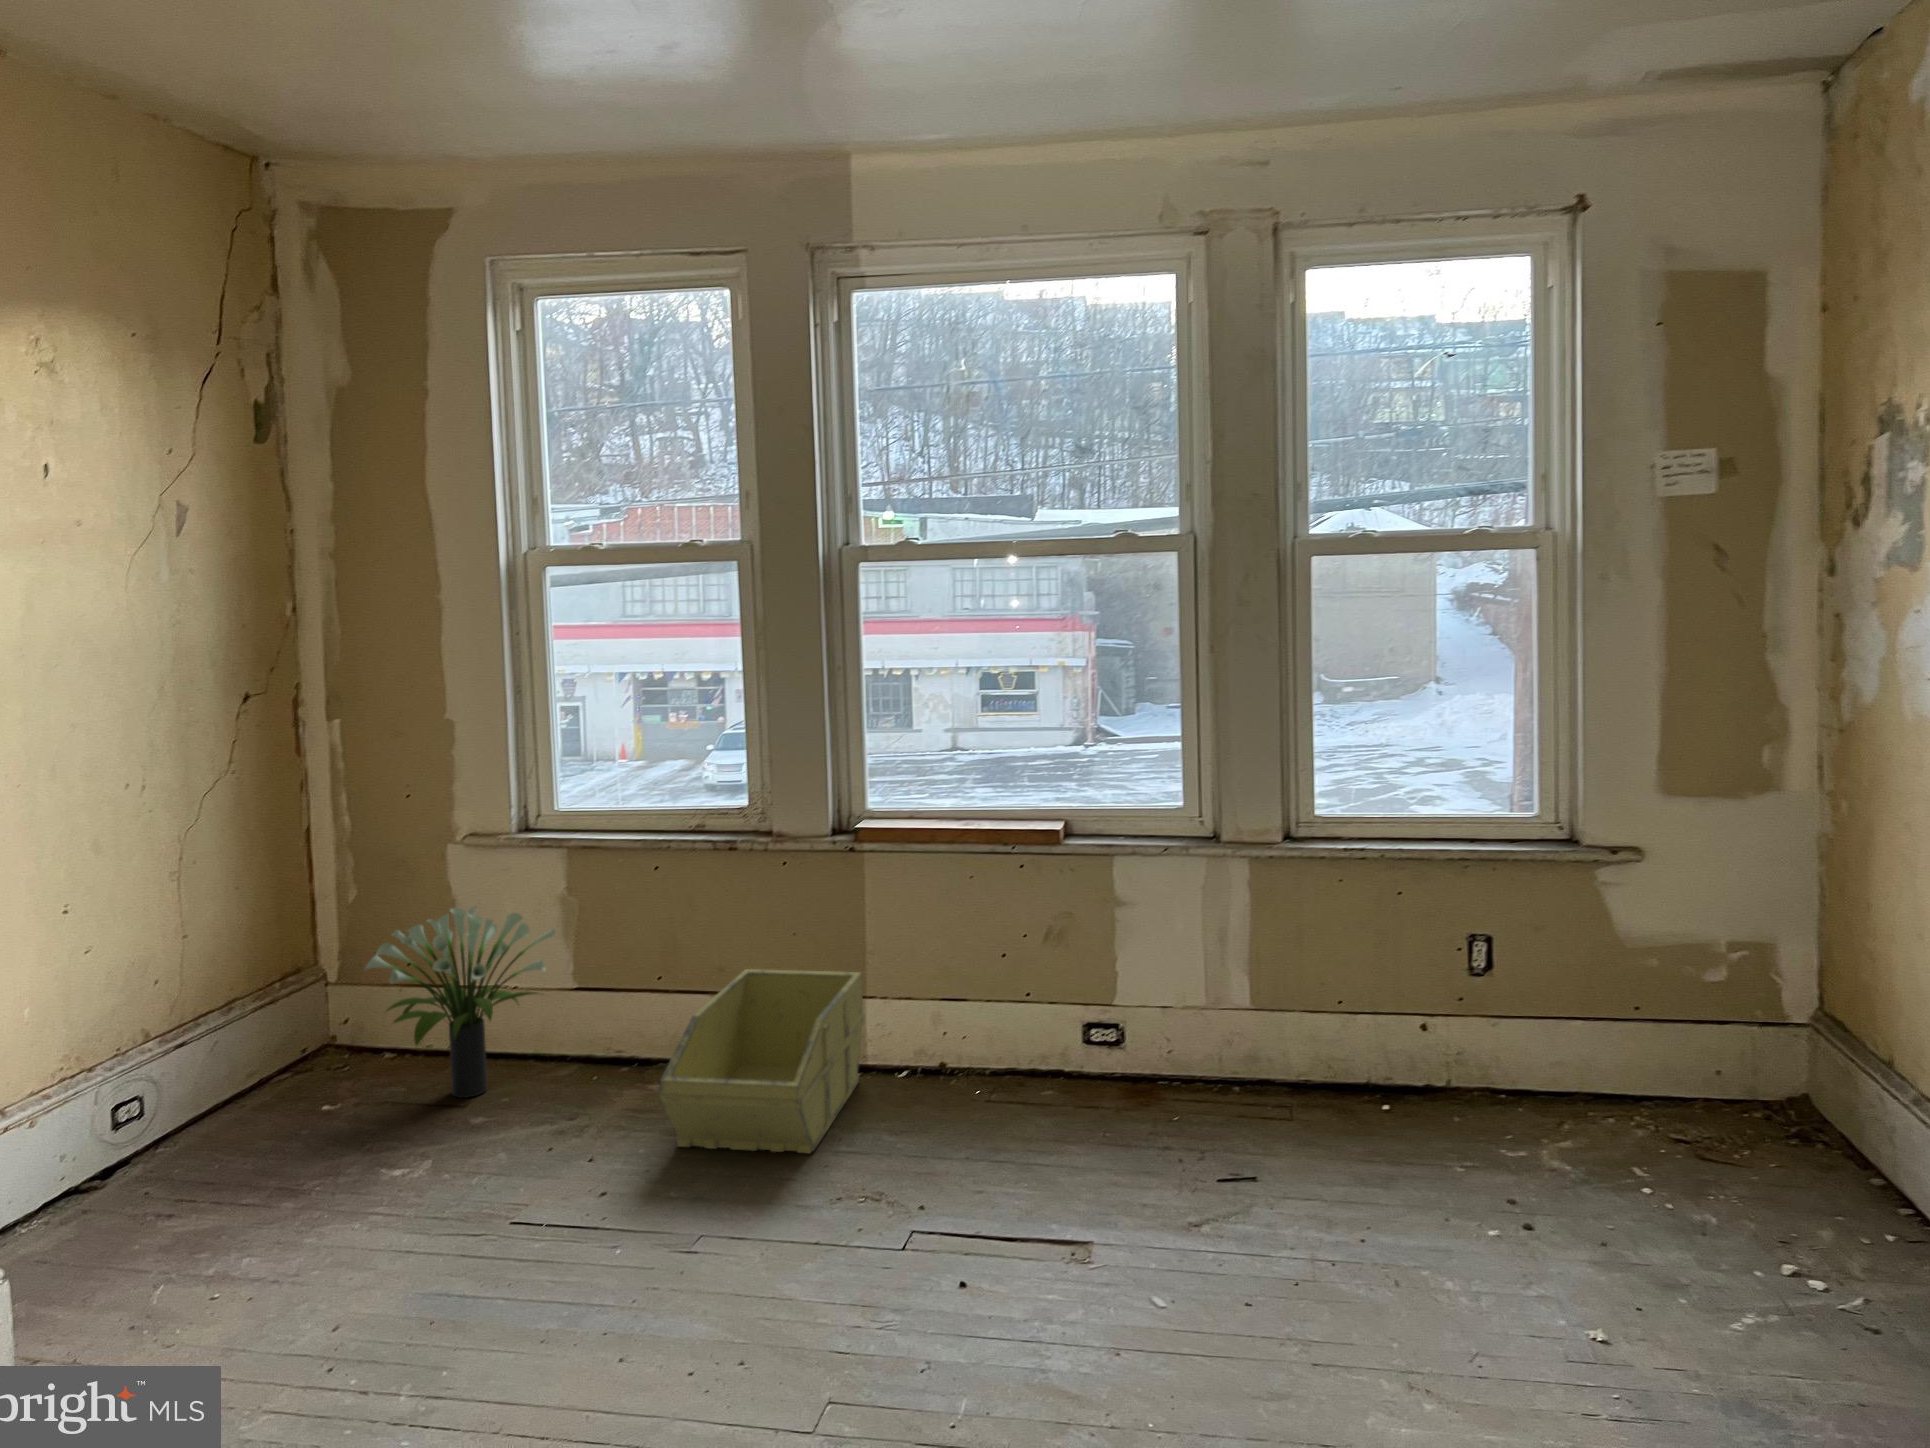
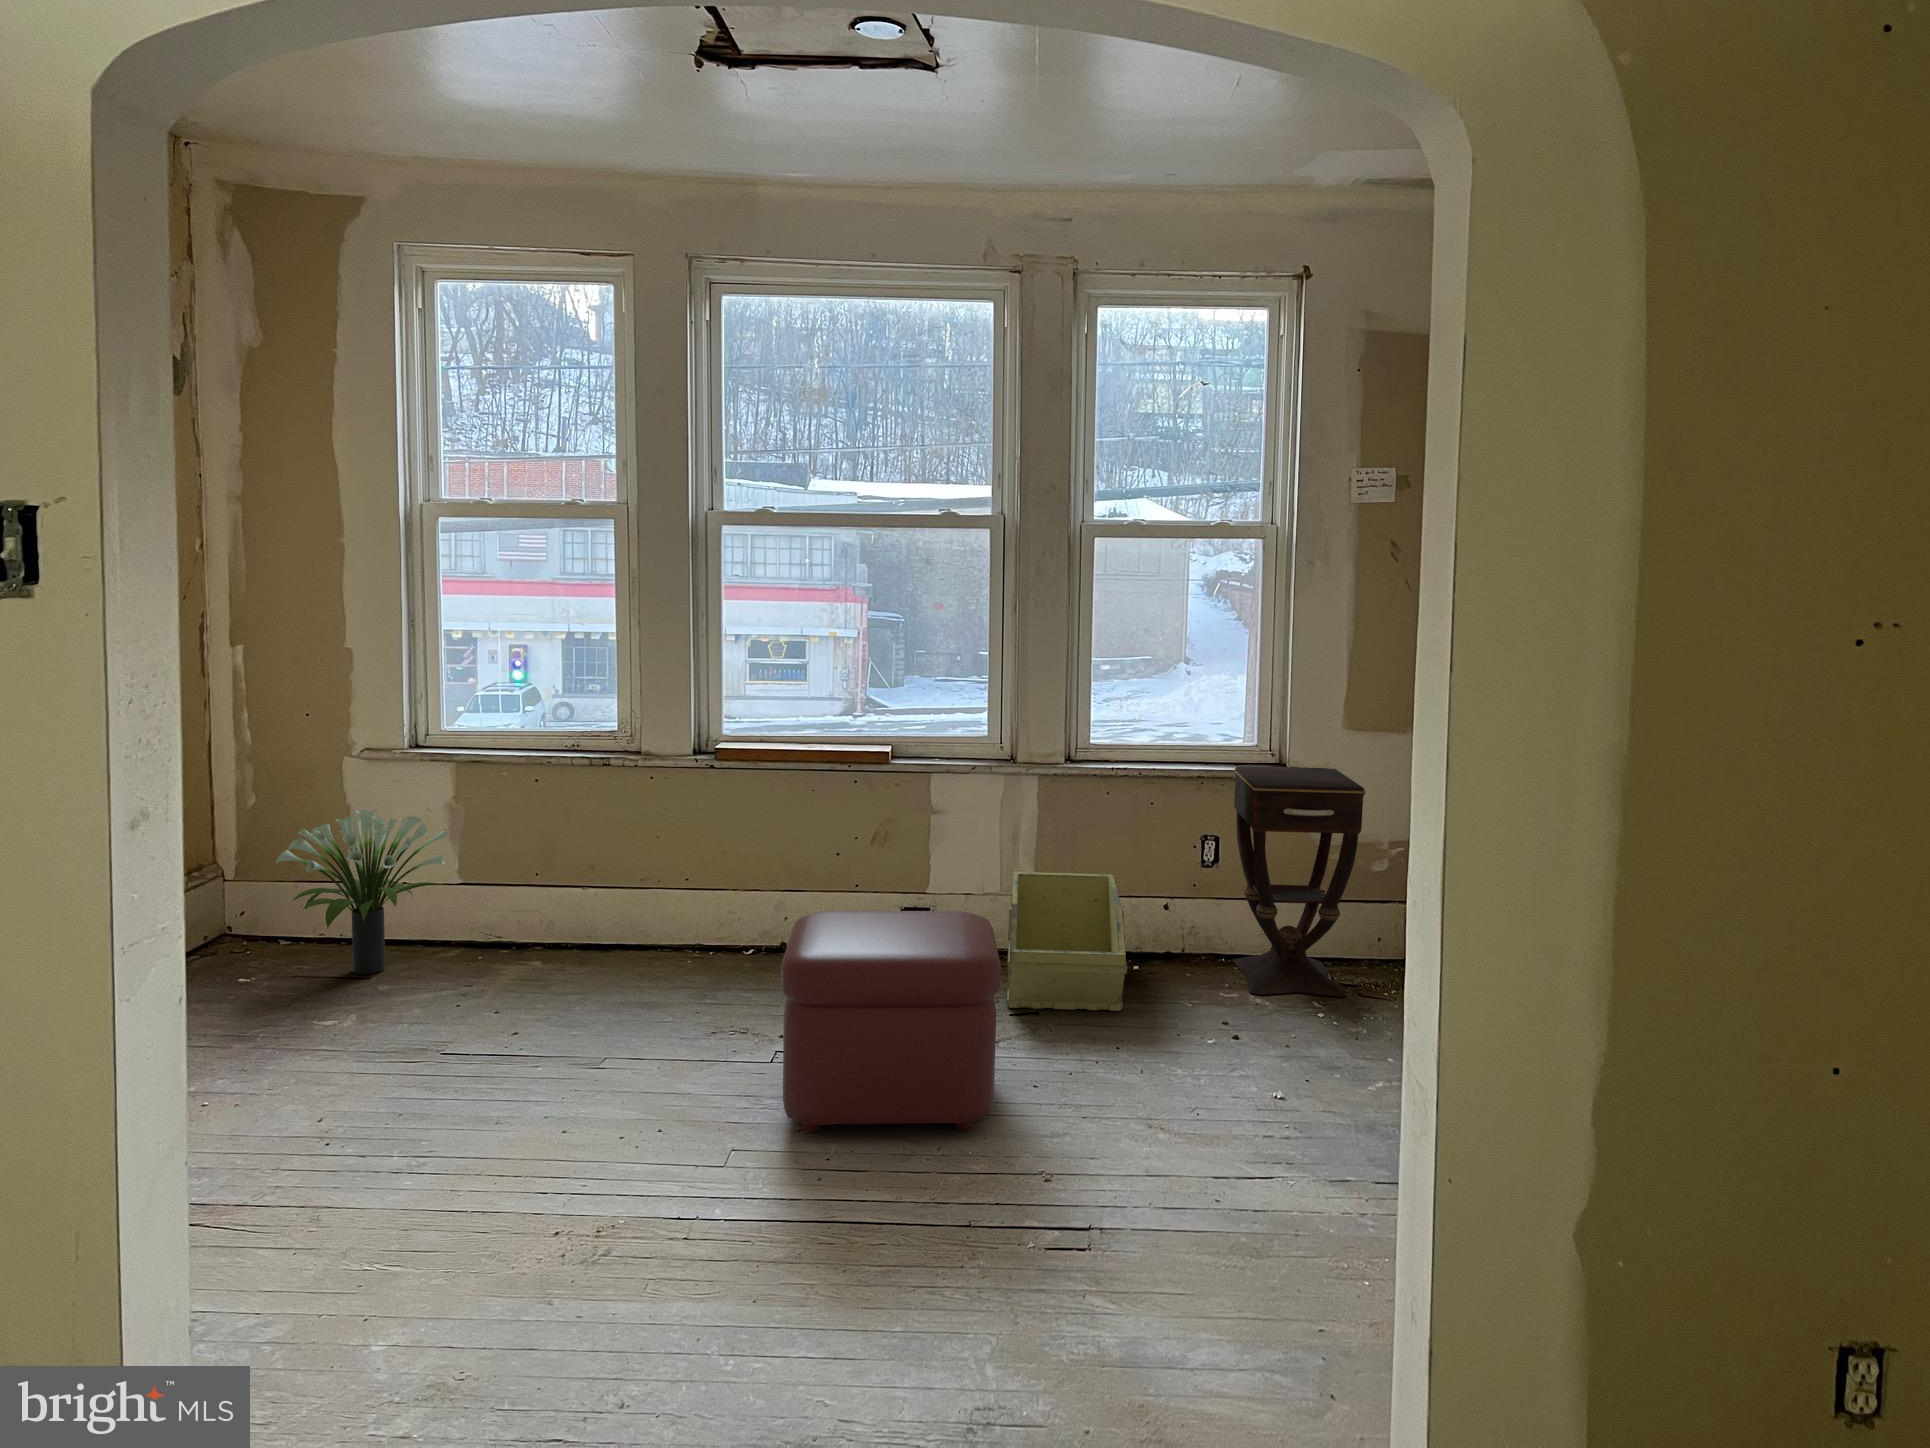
side table: none [1508,844,1705,1165] -> present [1233,766,1366,997]
storage bin: present [659,969,865,1153] -> present [1007,872,1127,1011]
ottoman: none [897,1056,1195,1382] -> present [781,911,1001,1133]

